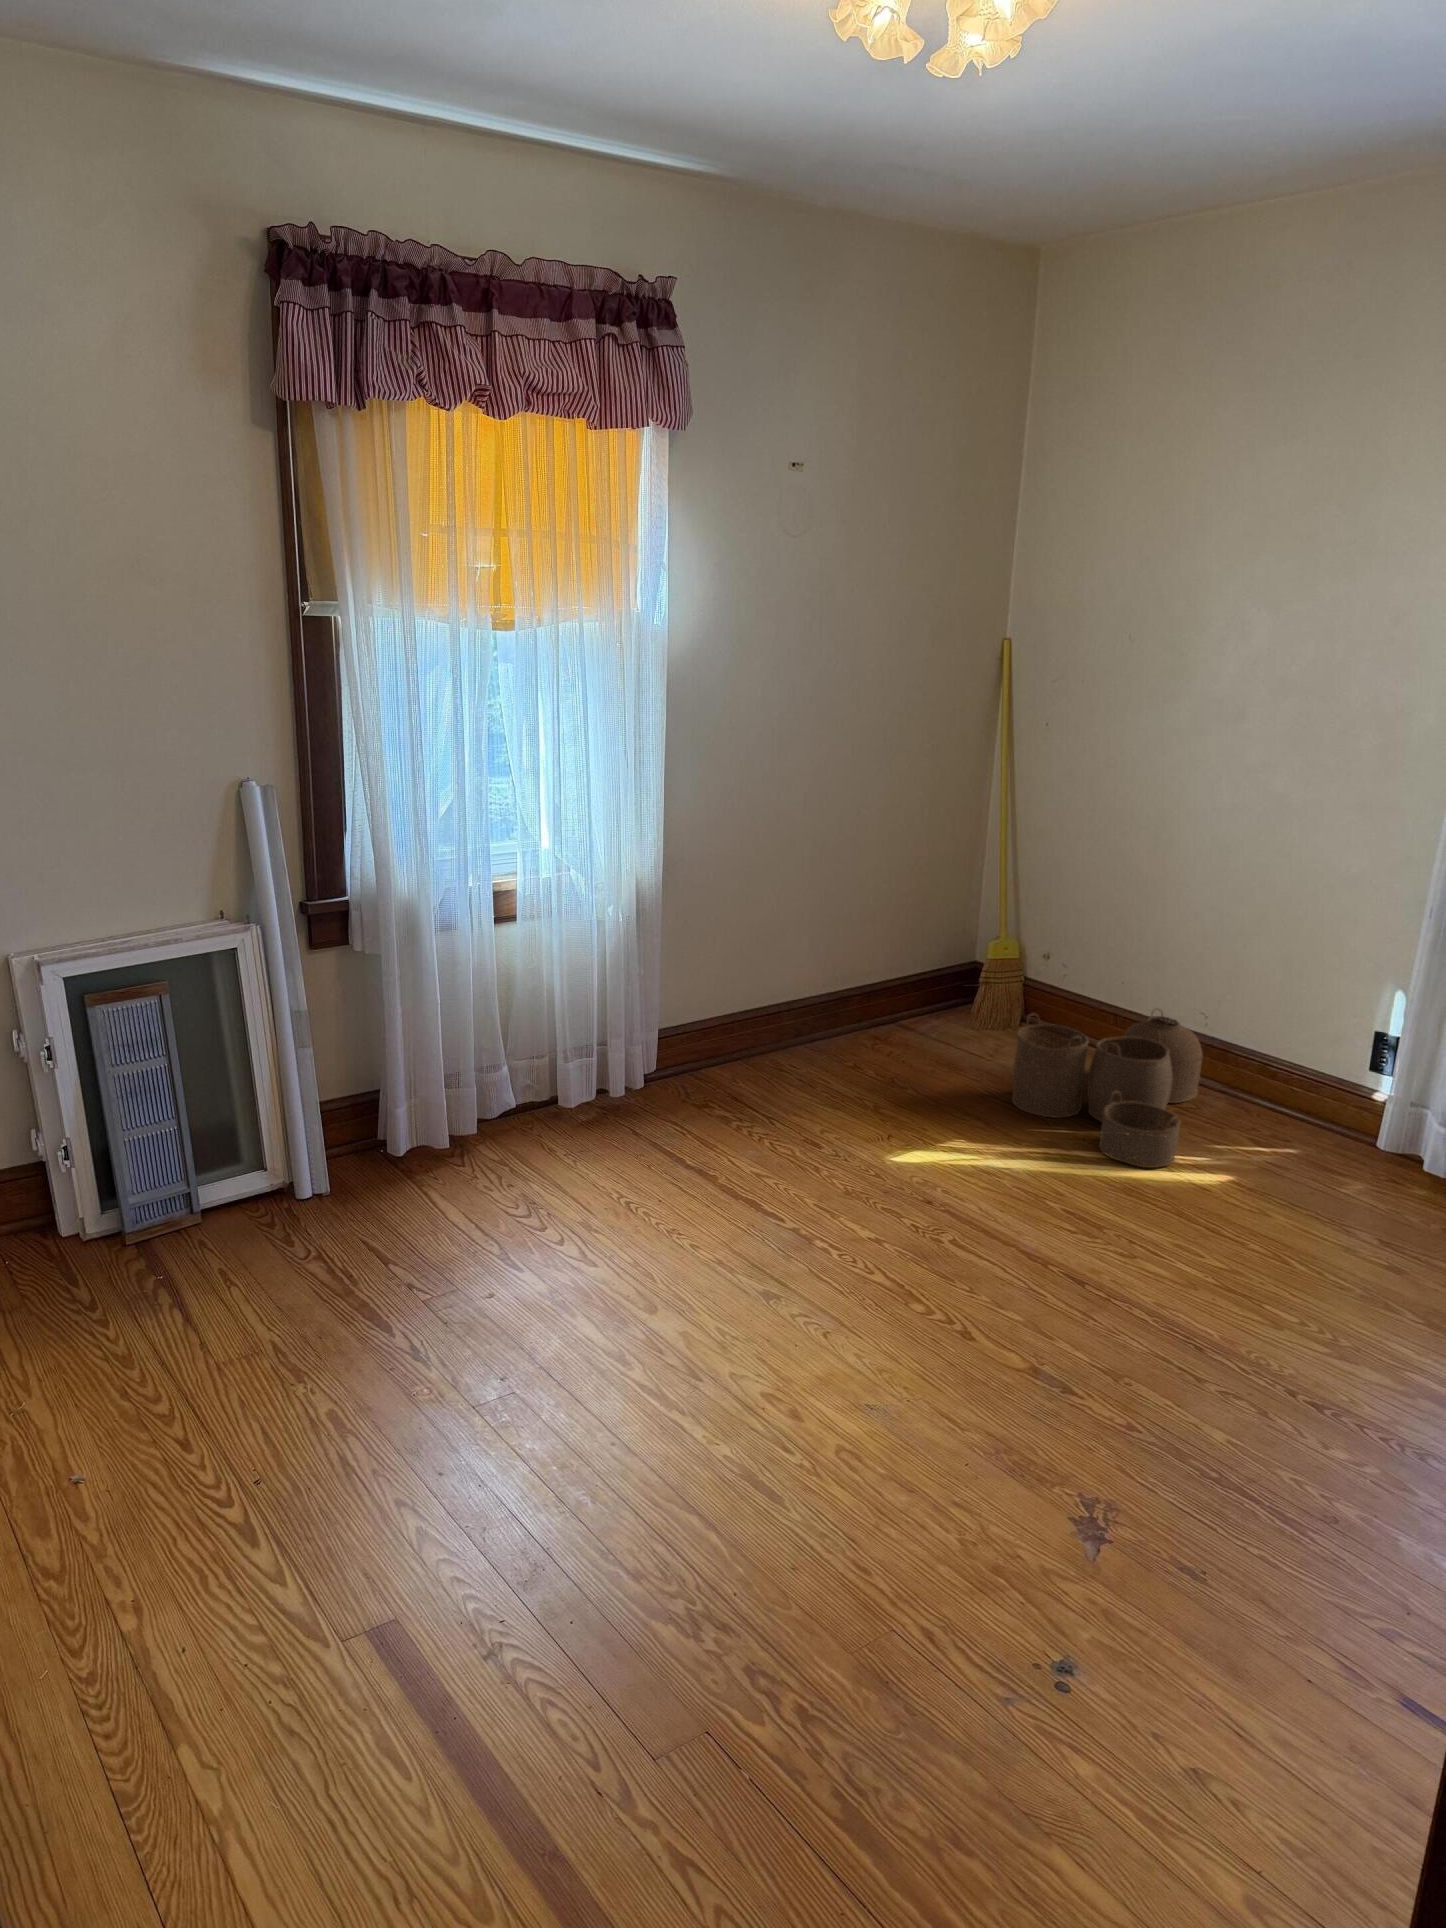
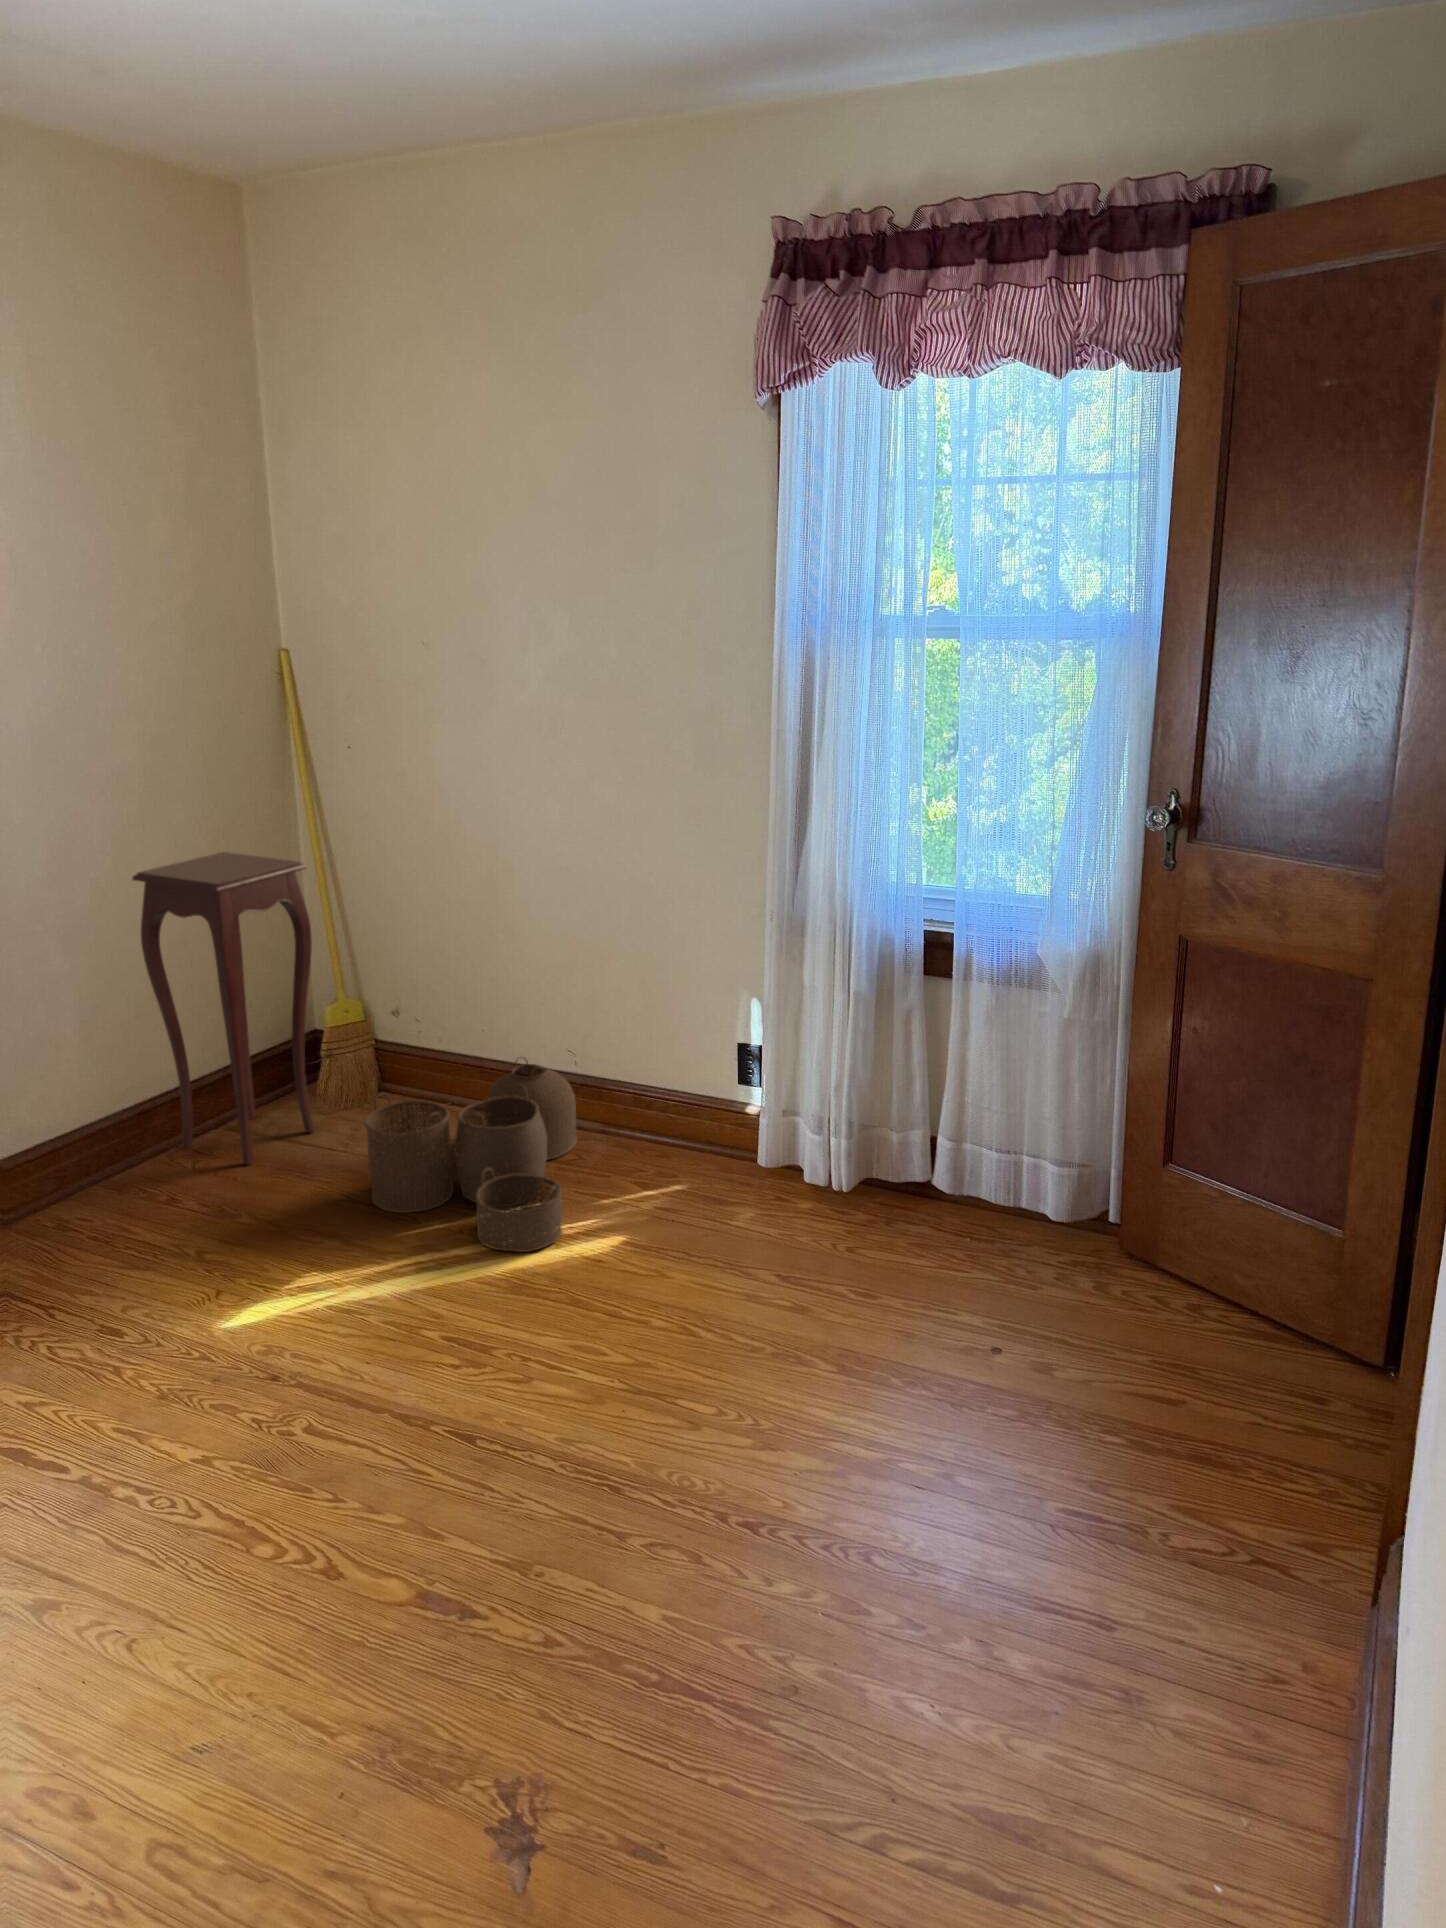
side table: none [861,799,998,1055] -> present [132,852,314,1165]

